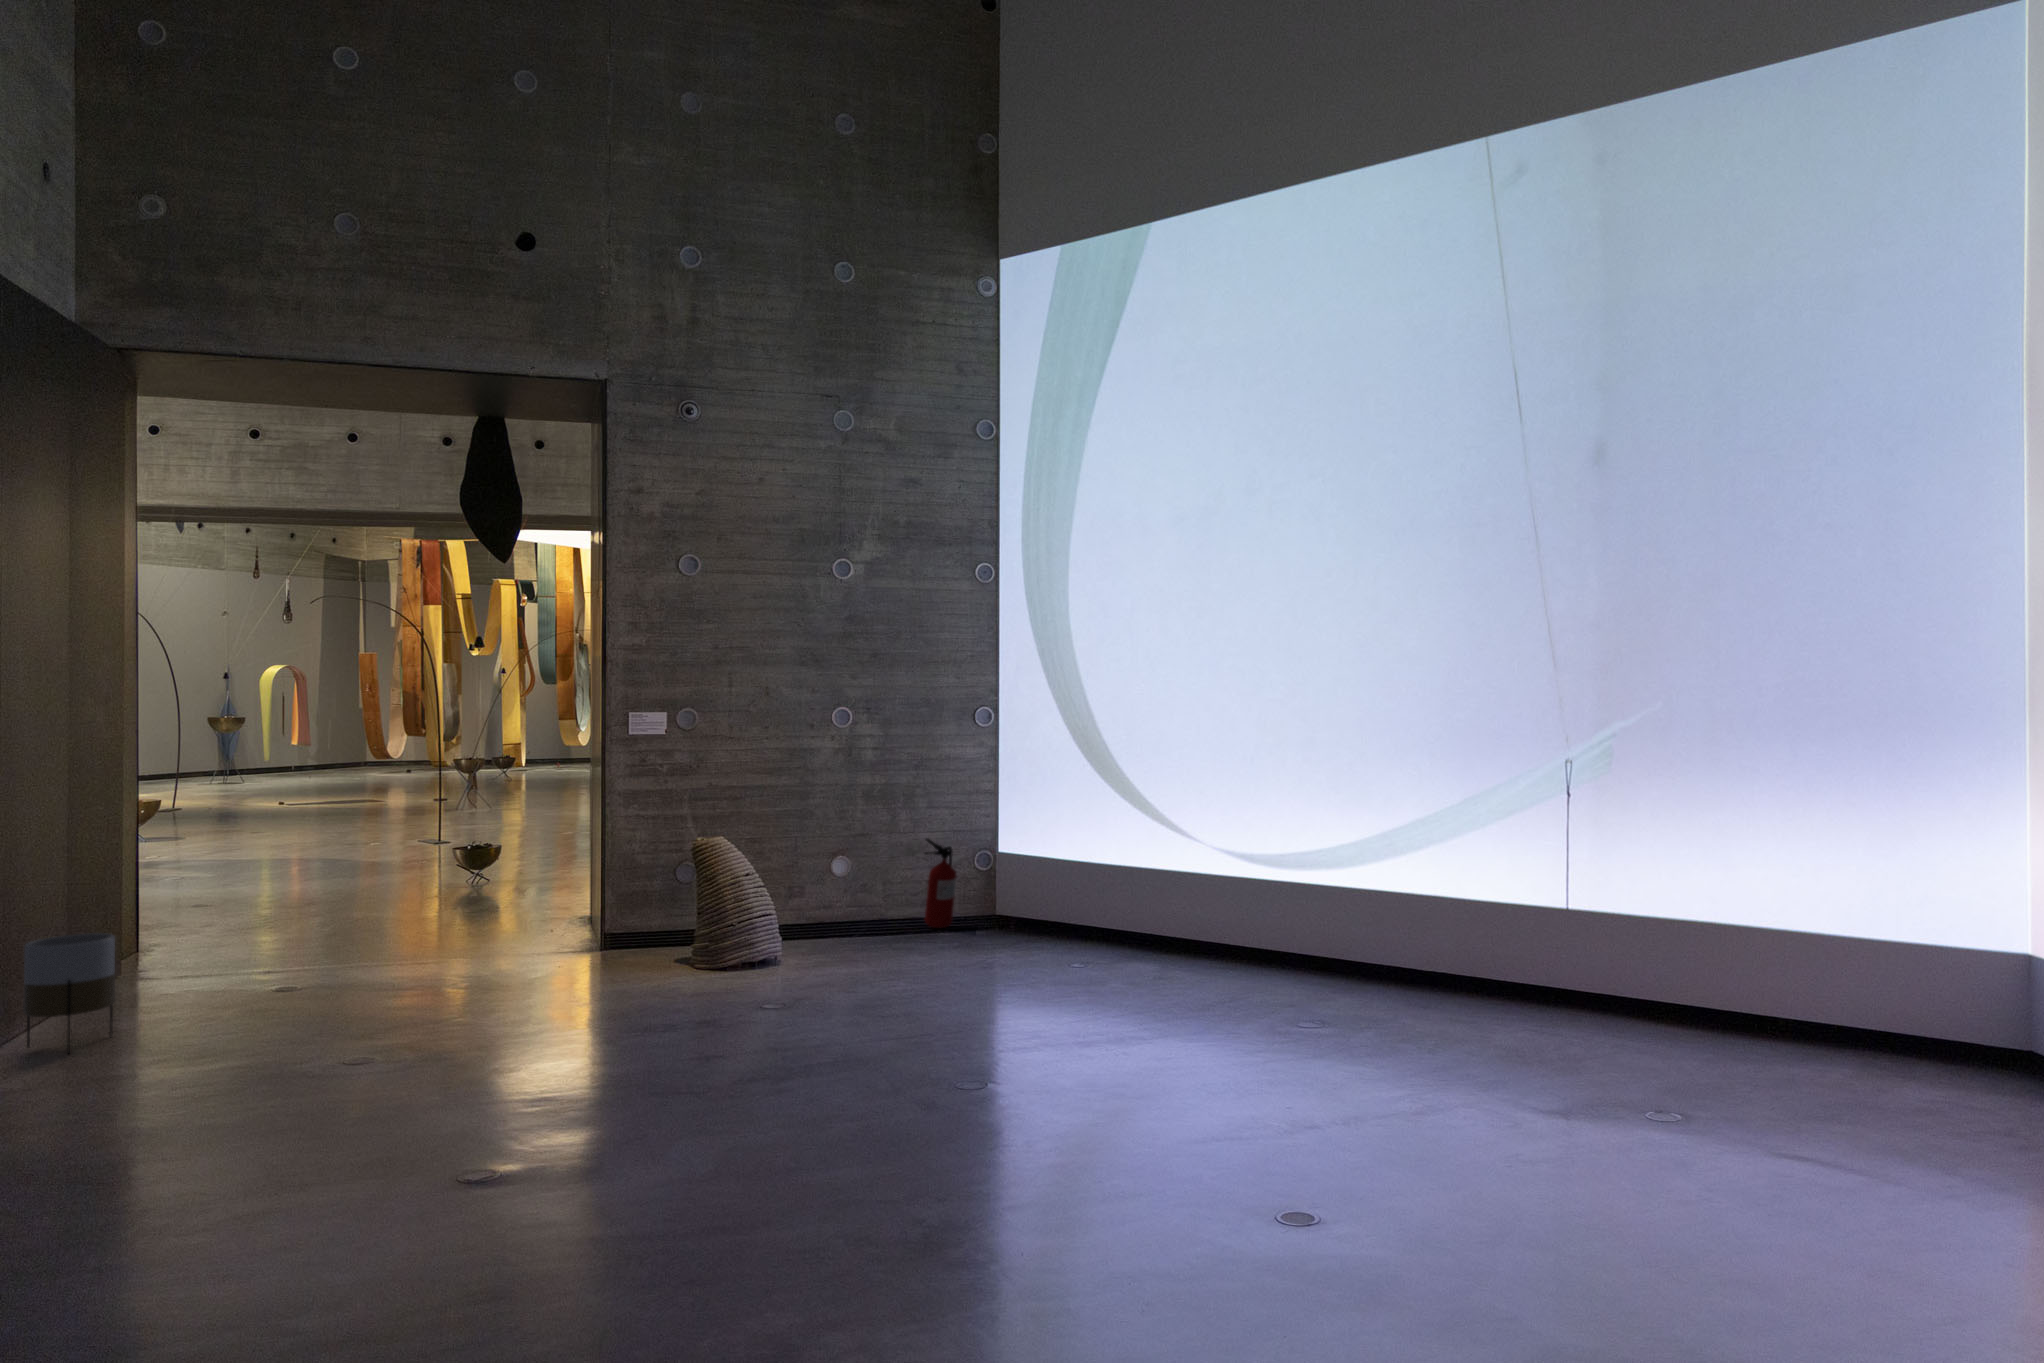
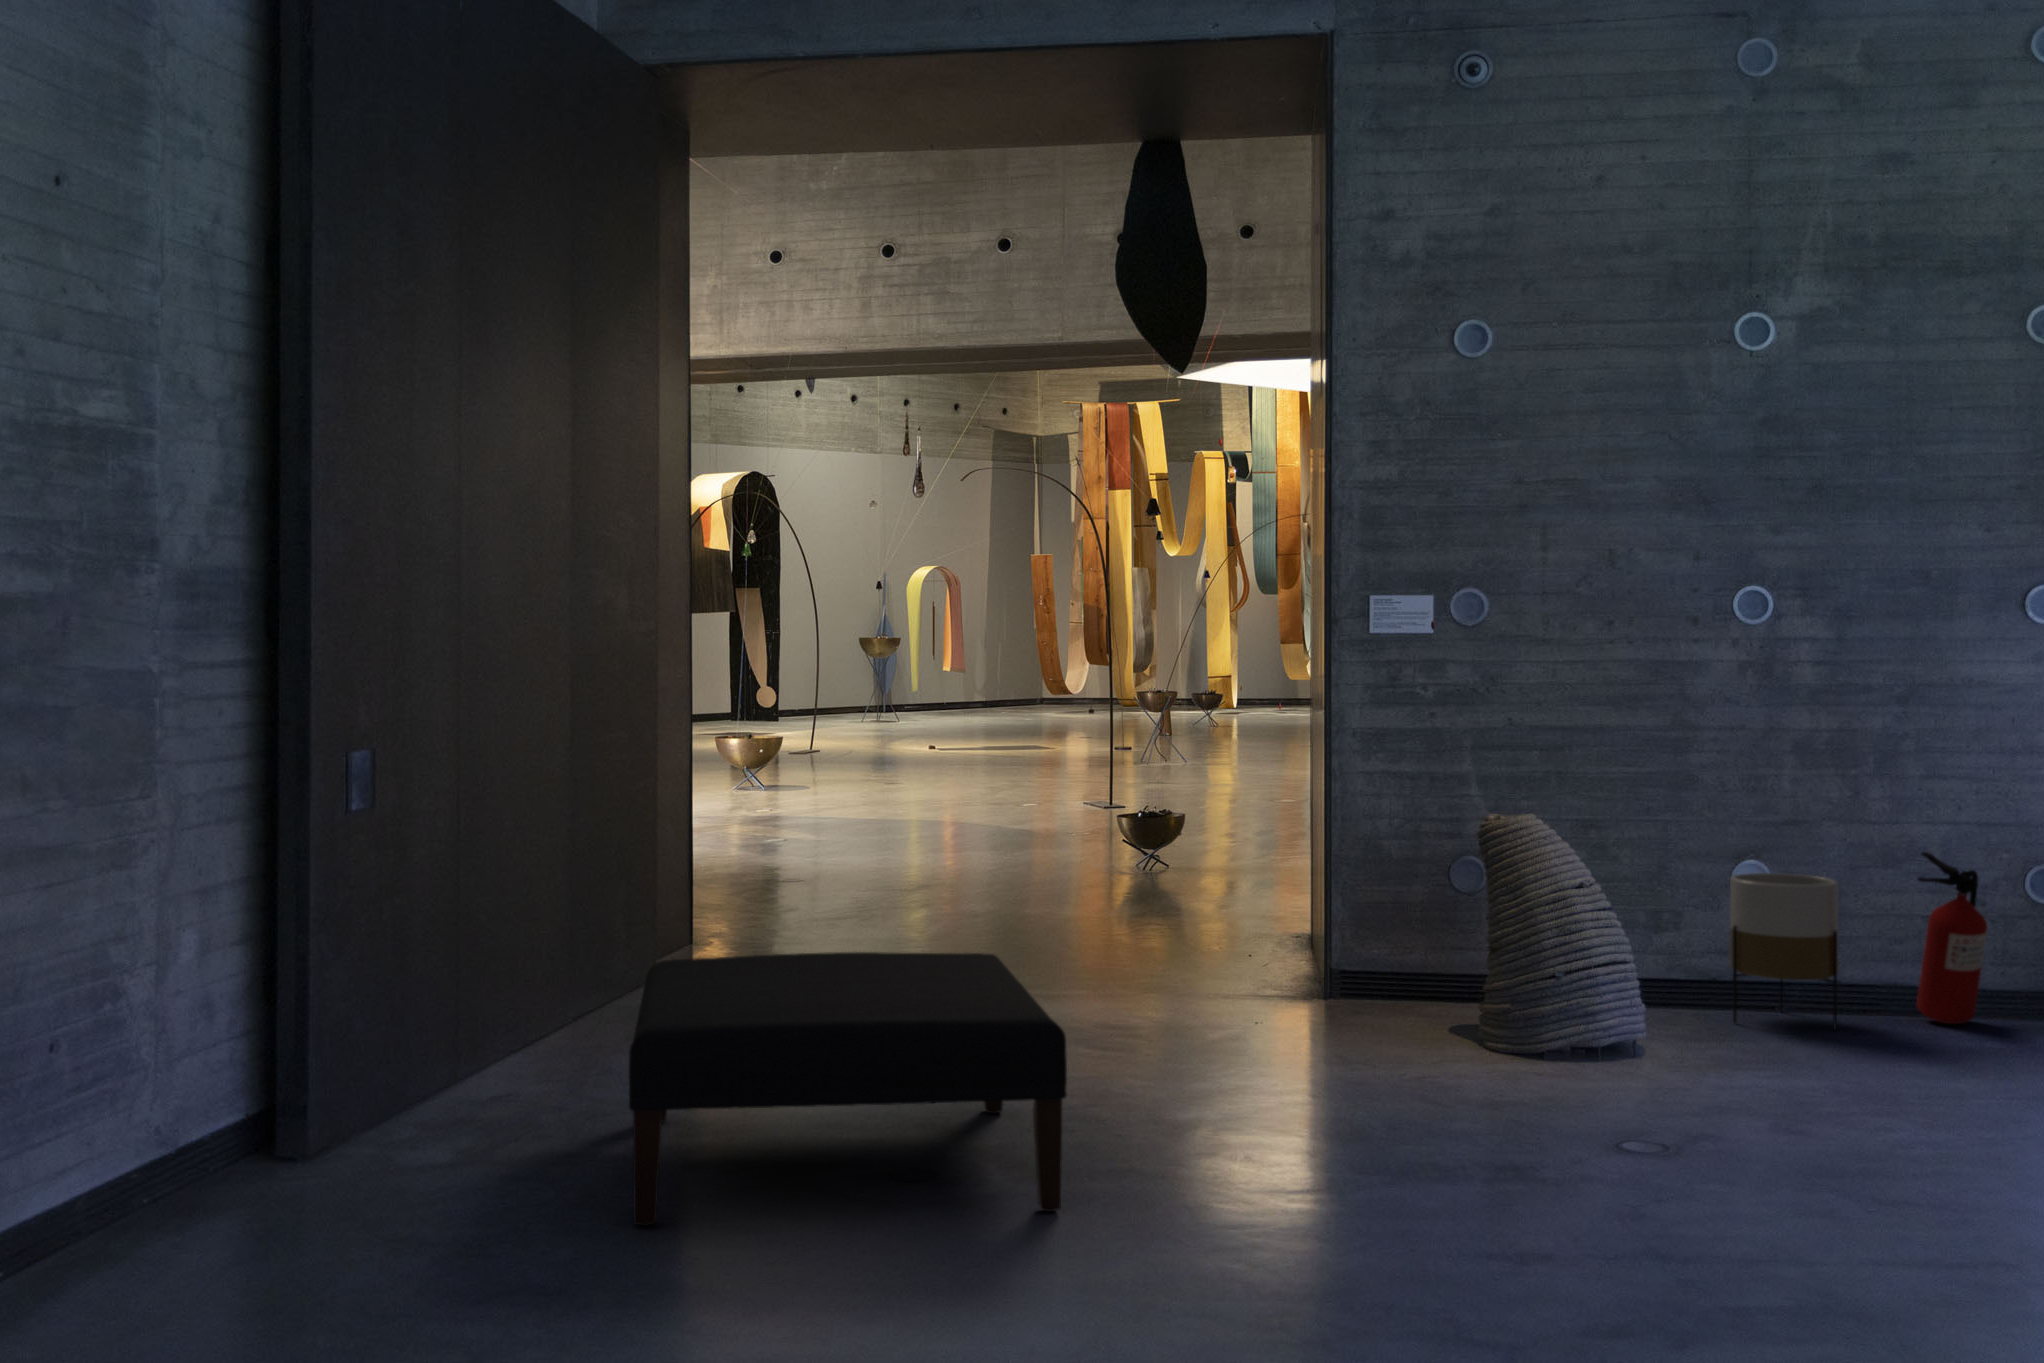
planter: present [23,933,115,1053] -> present [1730,873,1839,1030]
ottoman: none [137,944,448,1132] -> present [629,952,1067,1226]

